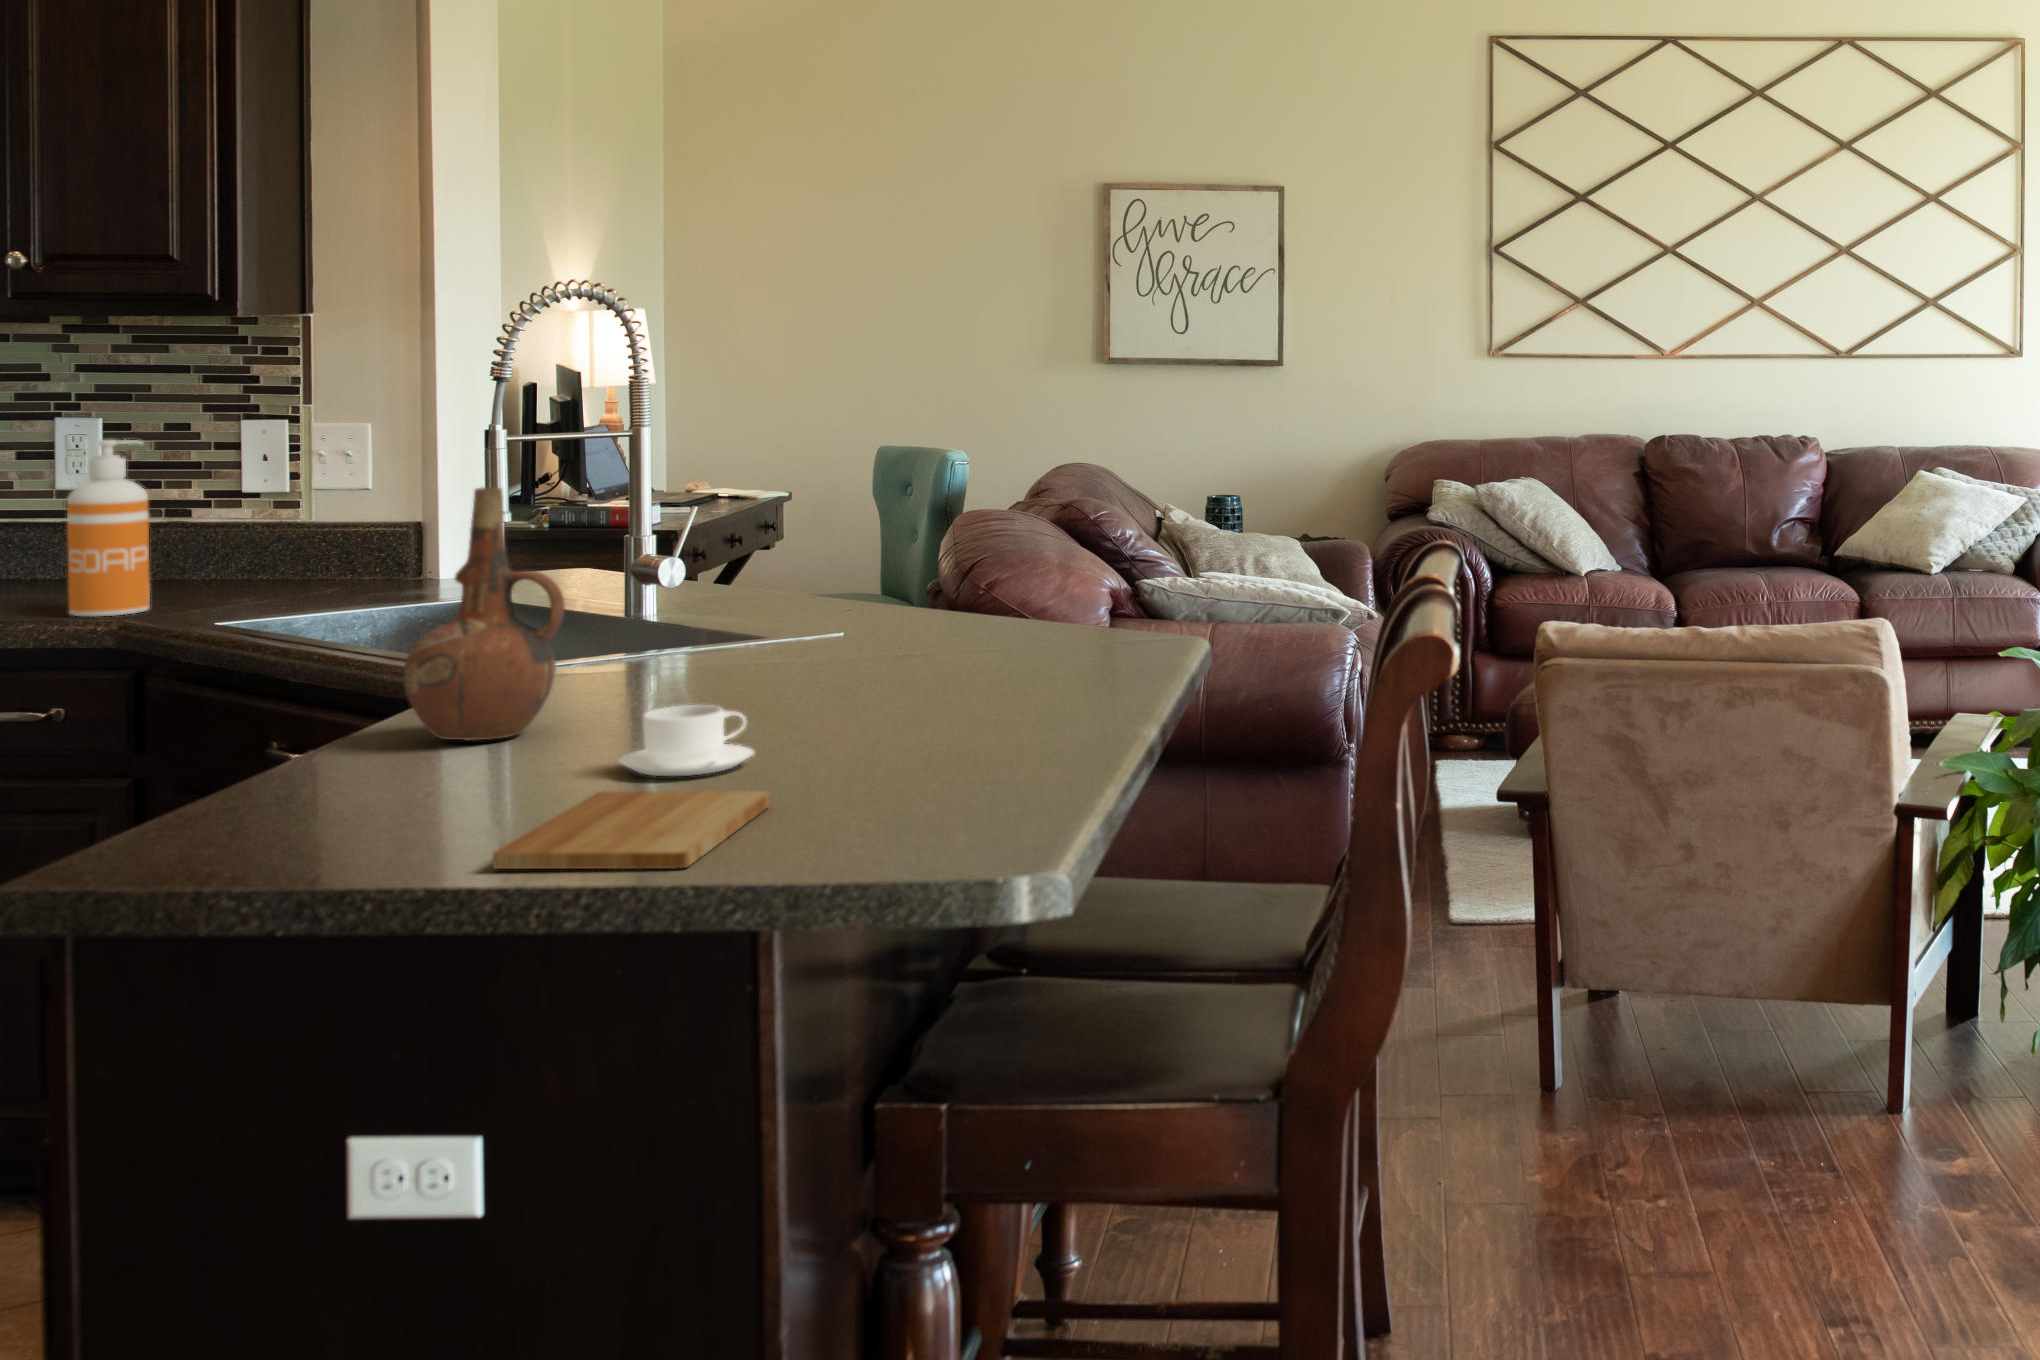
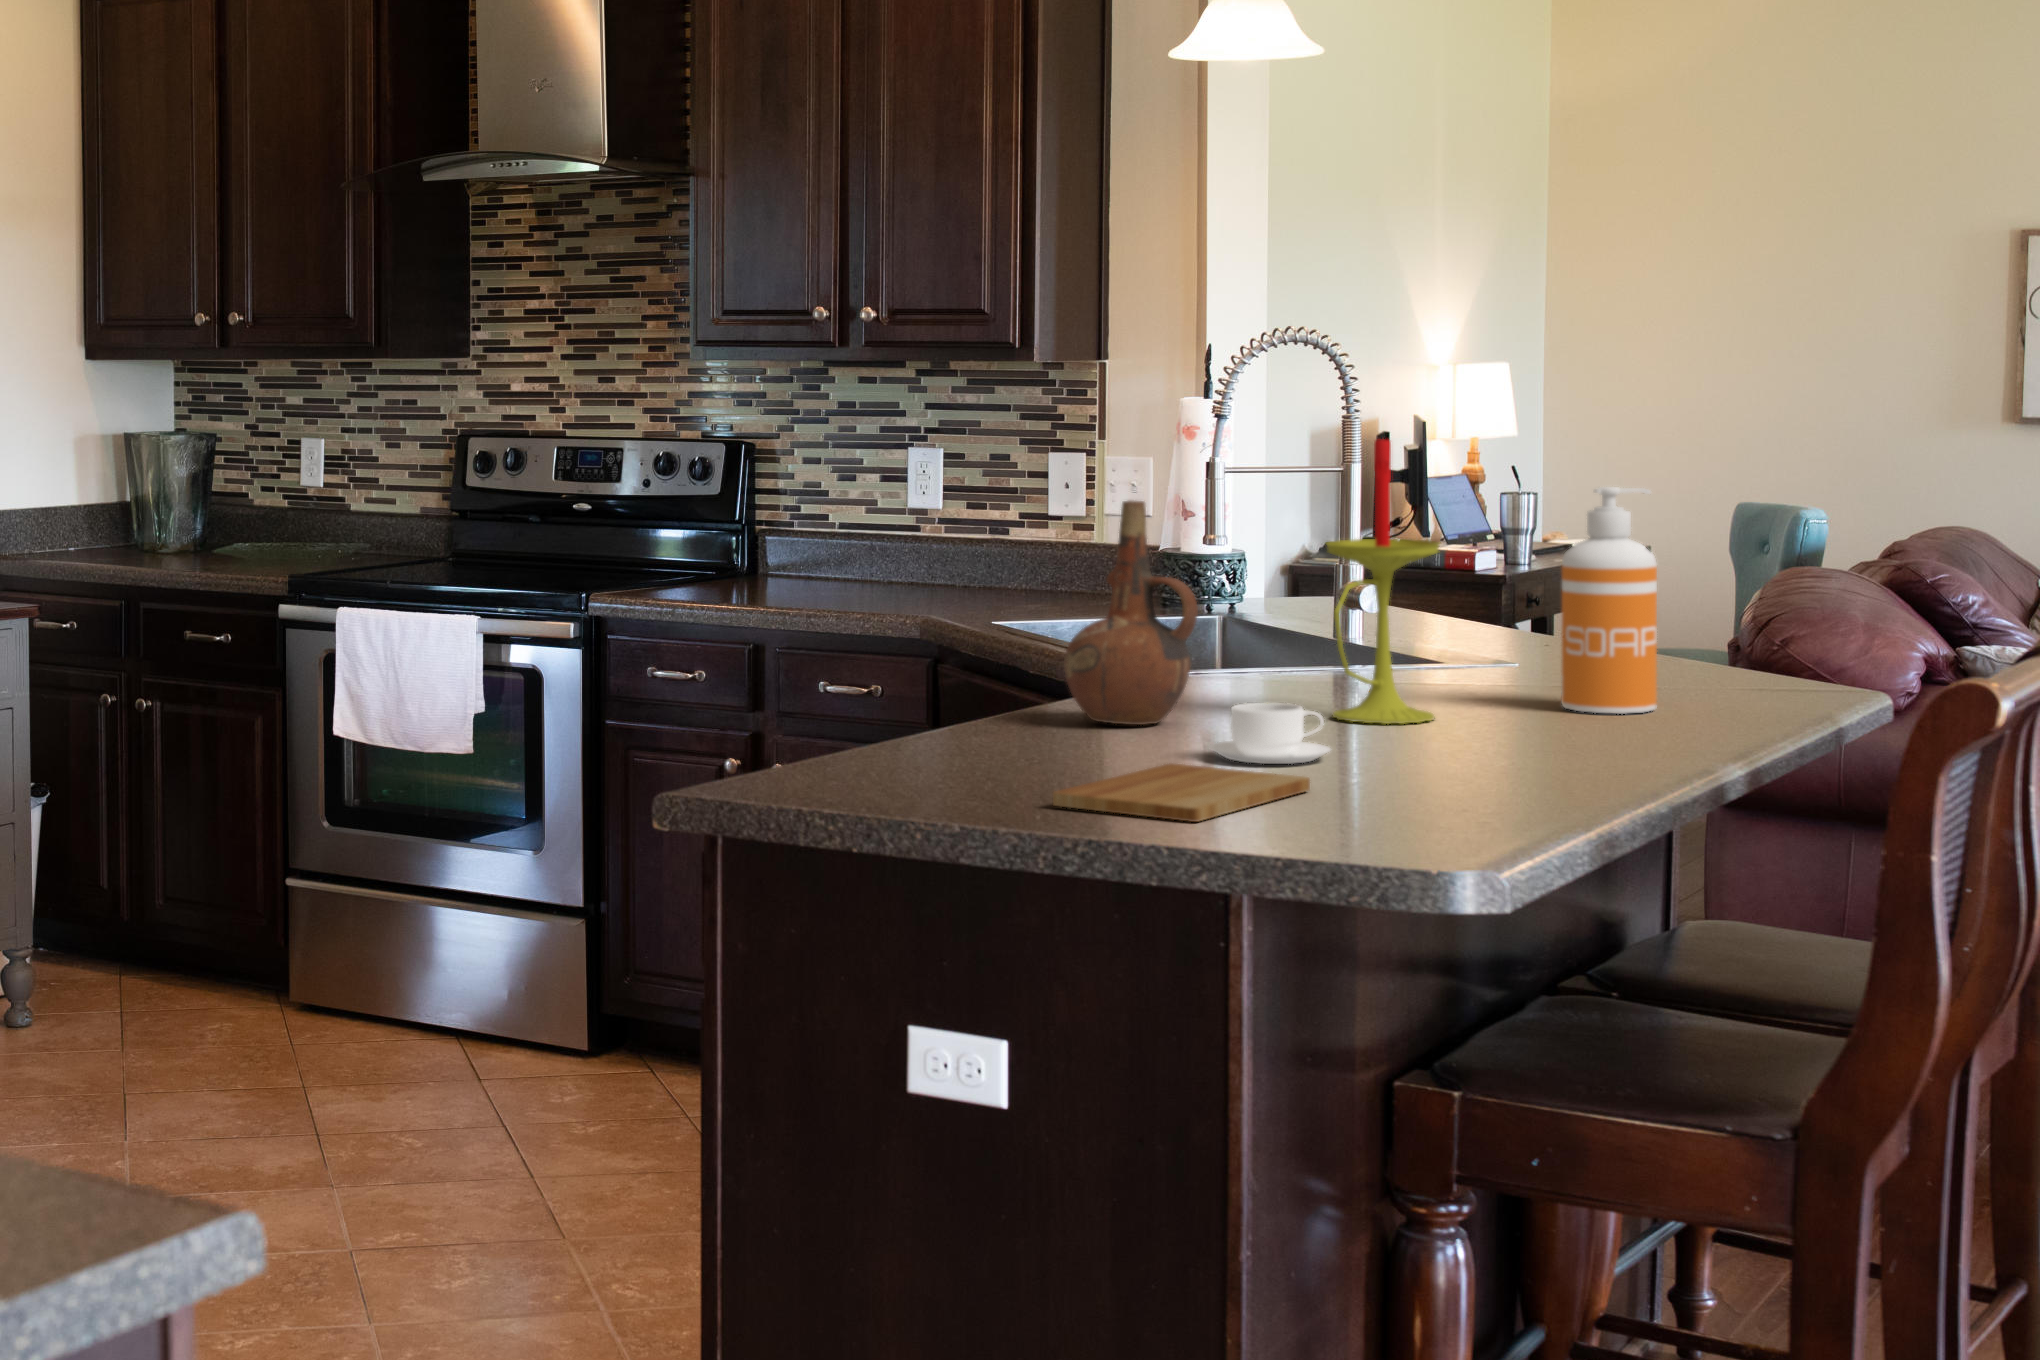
candle: none [694,408,814,710] -> present [1326,439,1440,724]
soap dispenser: present [67,440,150,616] -> present [1561,487,1657,714]

